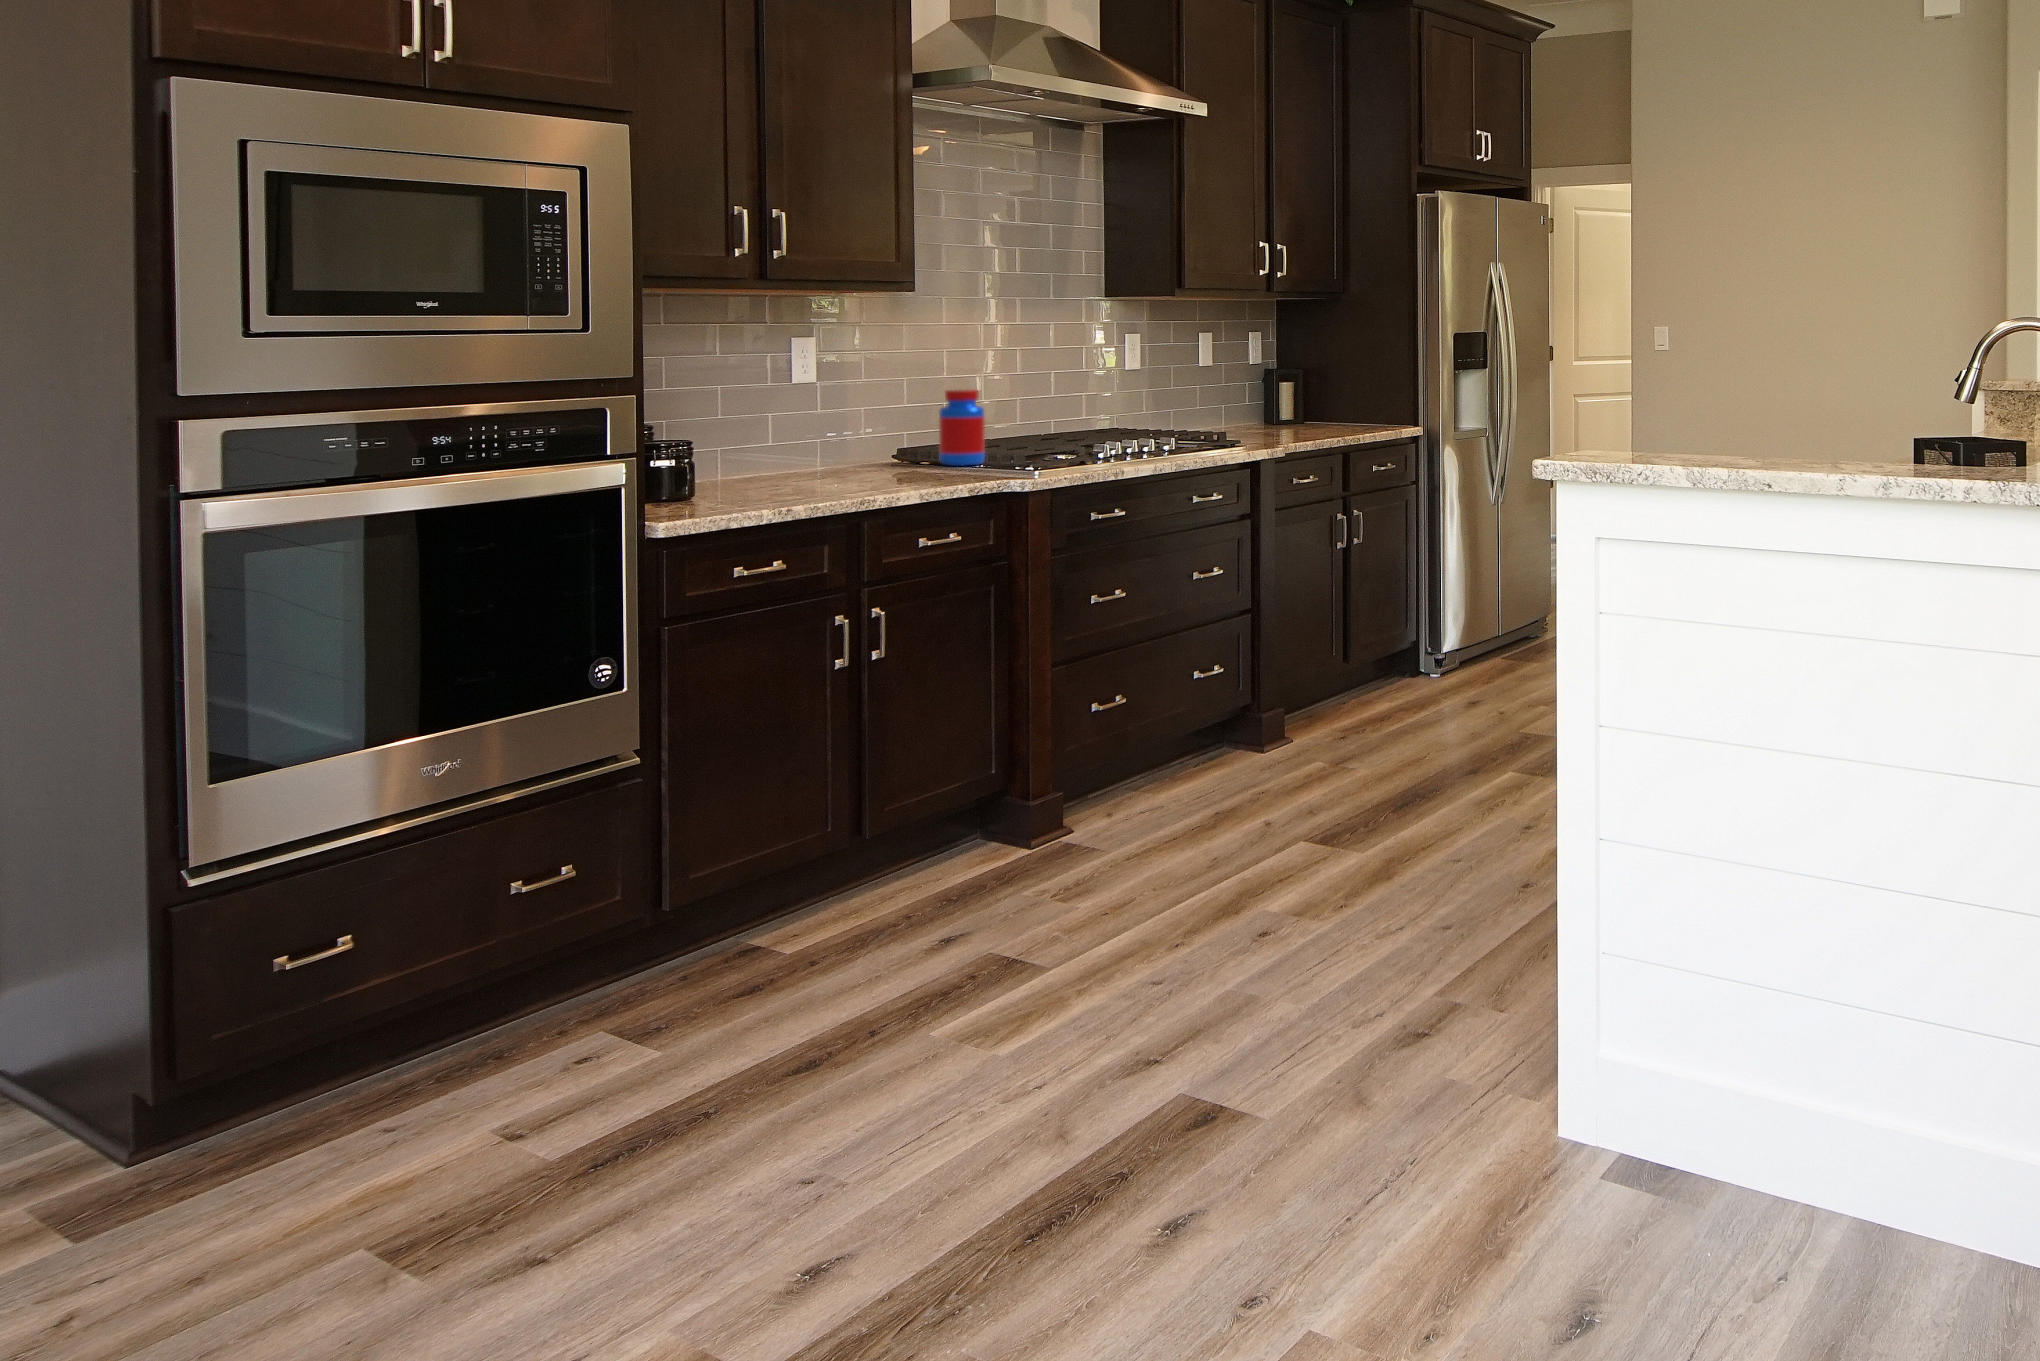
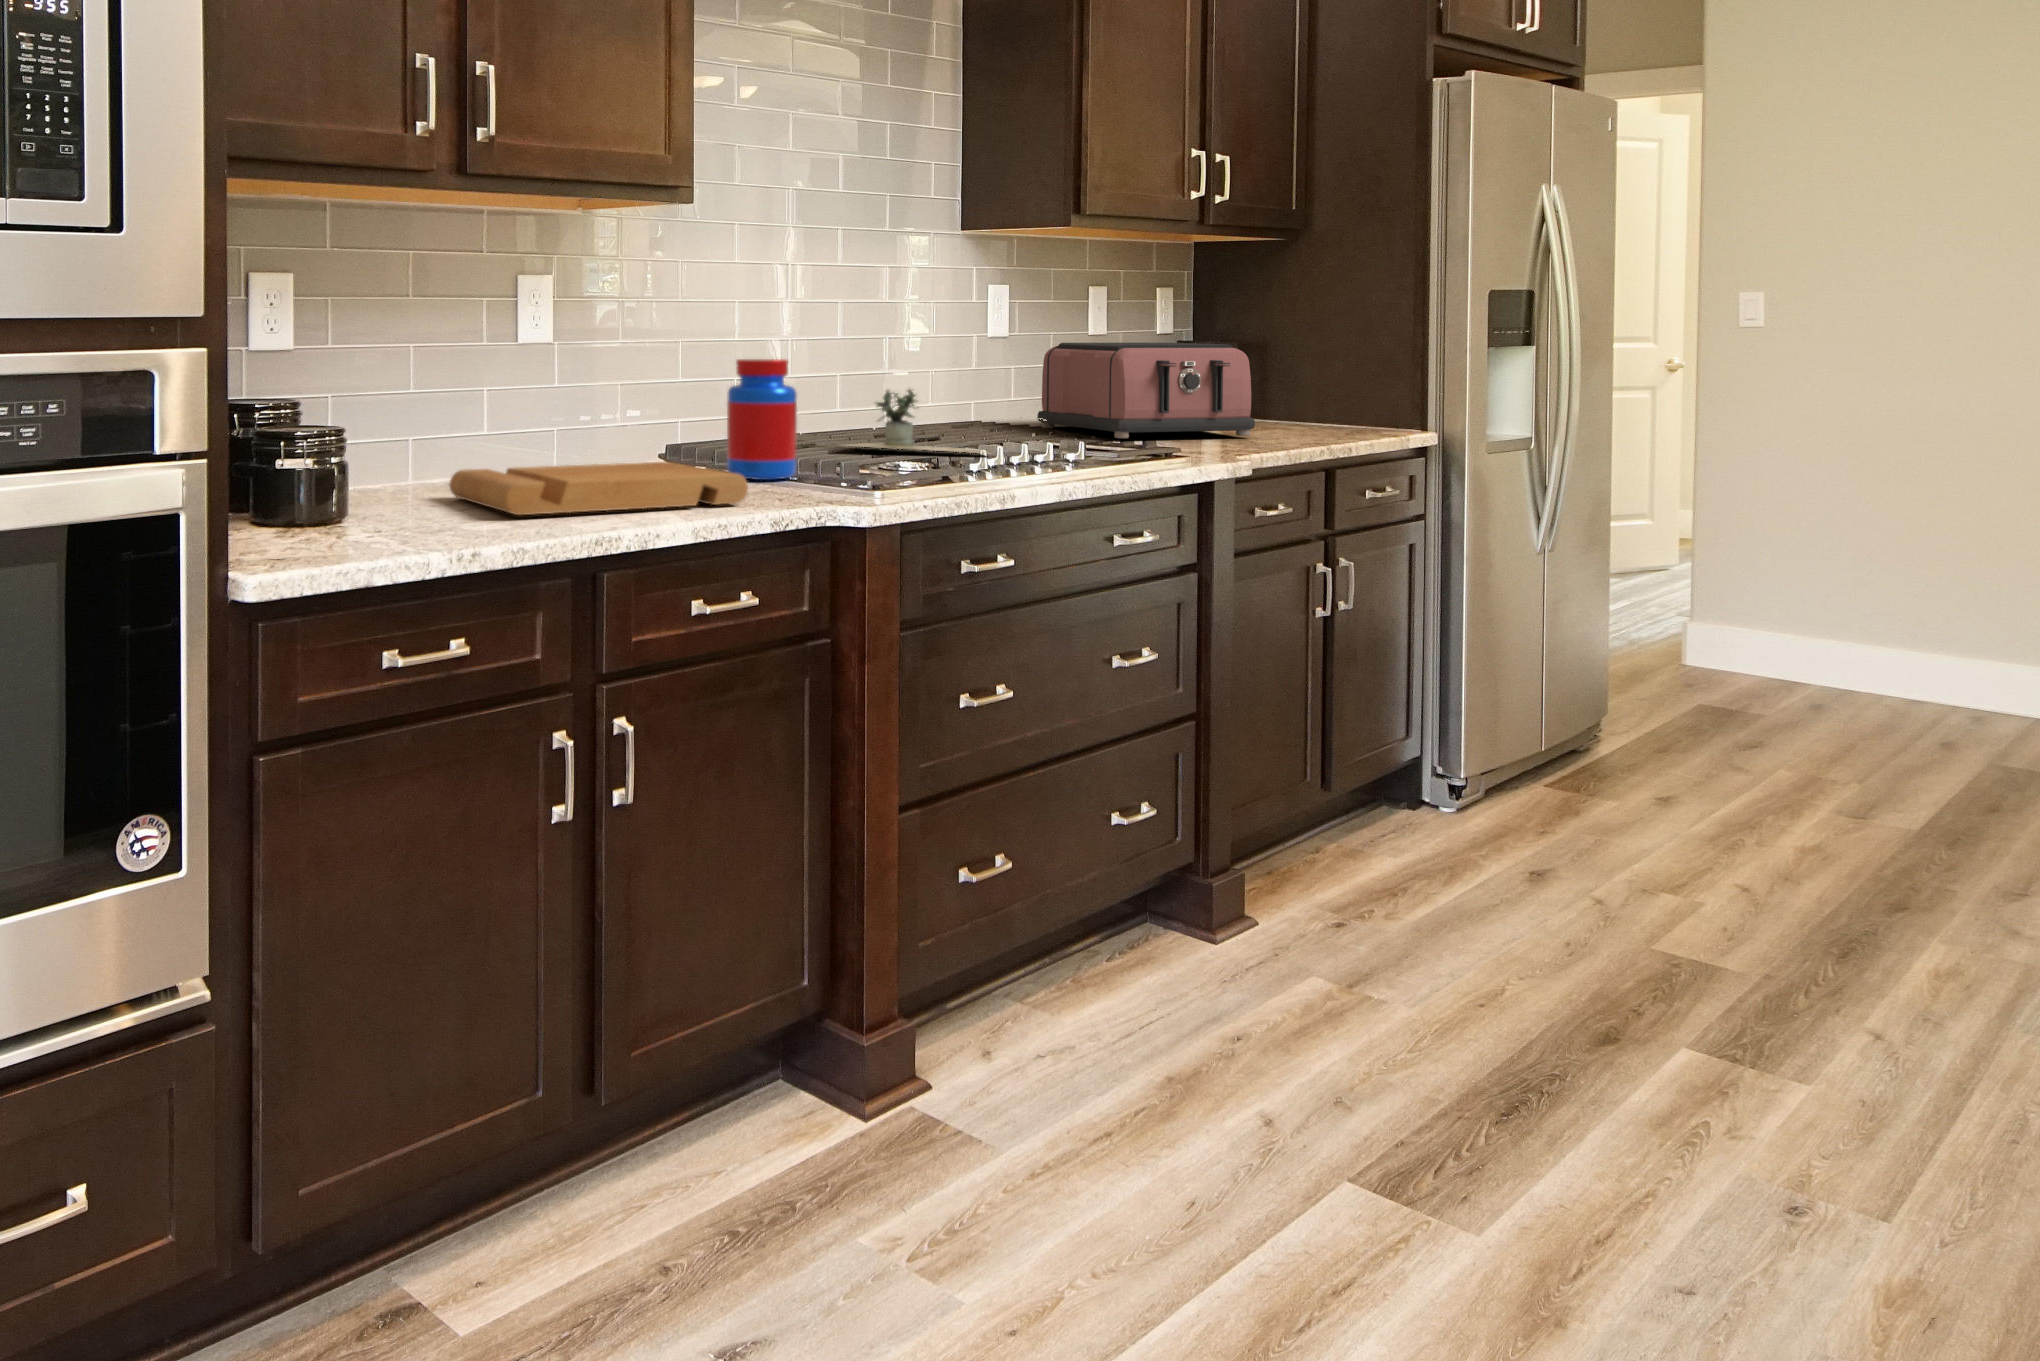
toaster: none [1158,370,1296,435] -> present [1038,343,1255,438]
potted plant: none [1015,405,1151,446] -> present [854,389,985,452]
cutting board: none [758,456,953,489] -> present [449,462,748,515]

